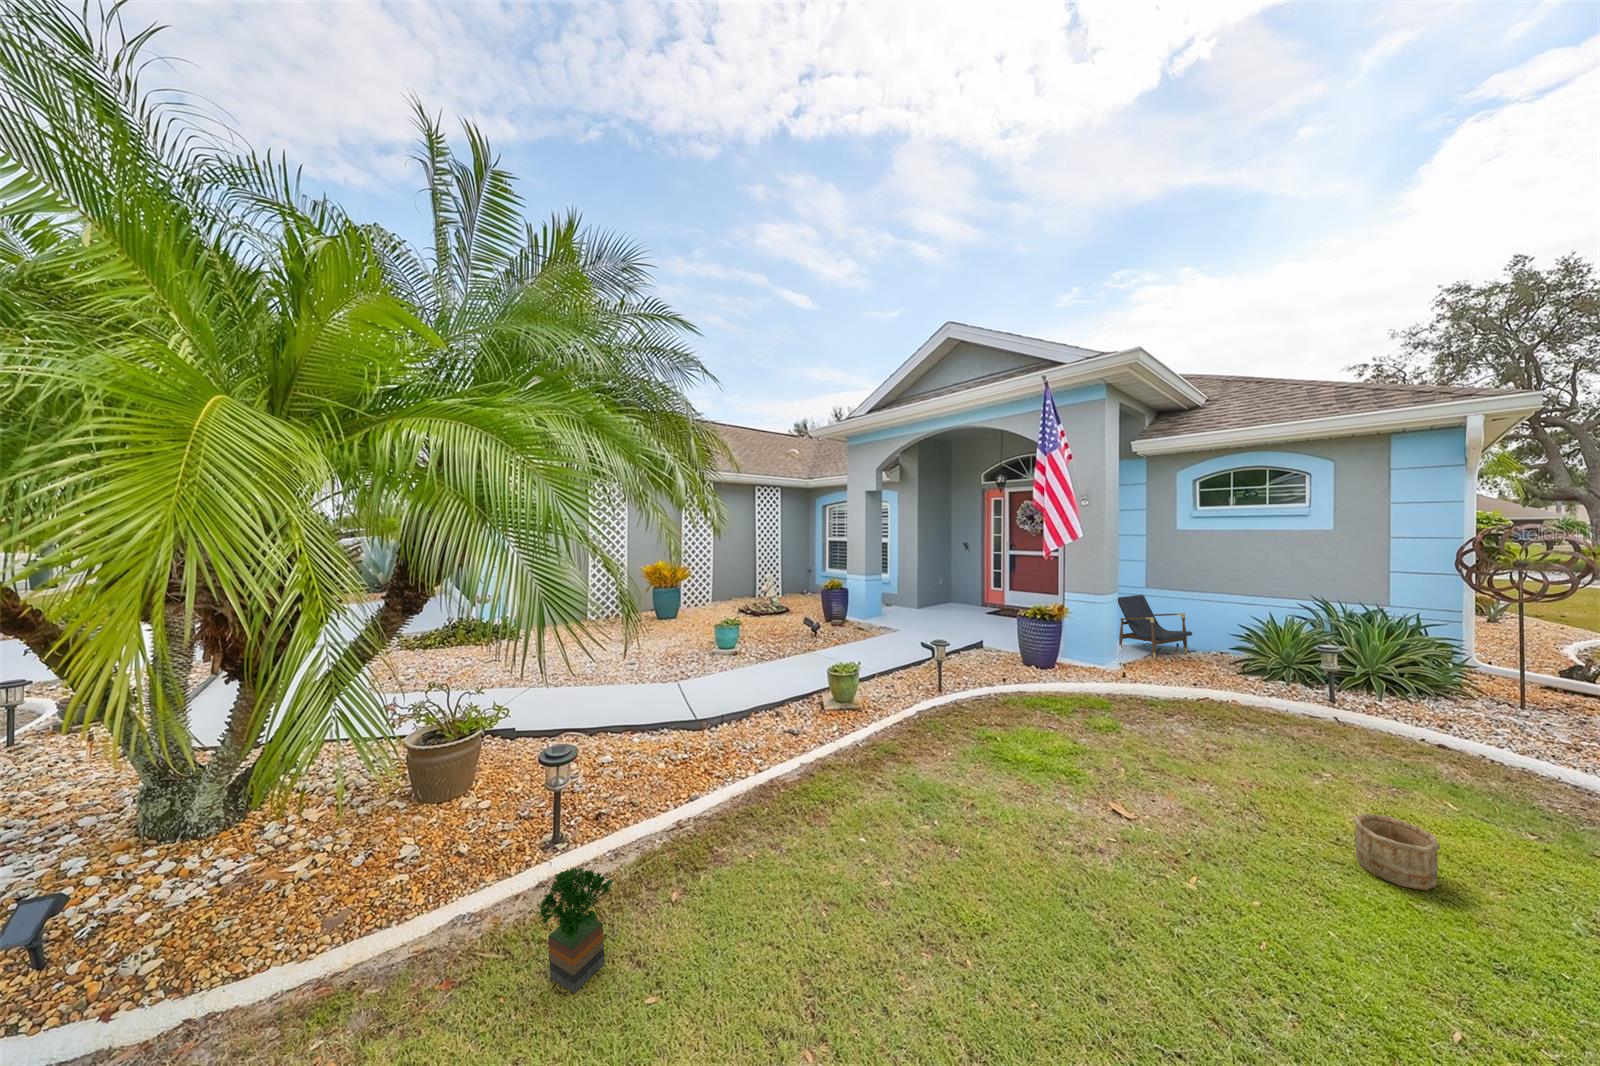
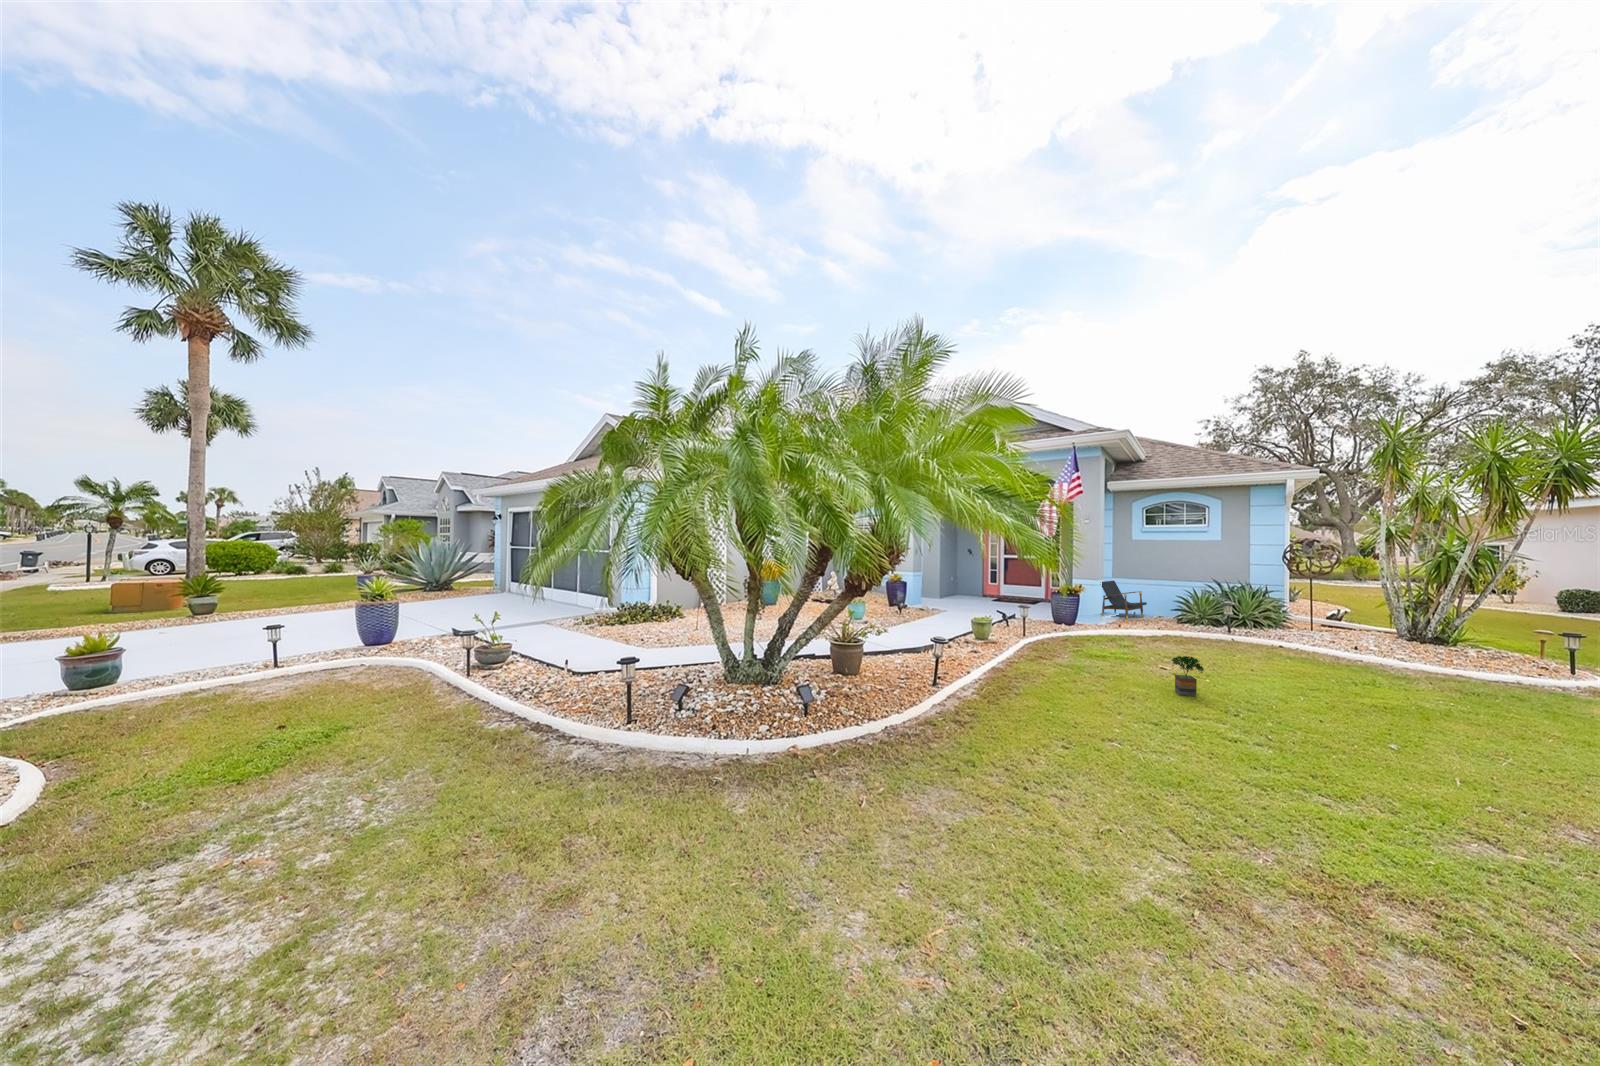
wooden bucket: present [1353,814,1440,891] -> none [1260,656,1292,680]
potted tree: present [540,867,614,993] -> present [1172,656,1204,696]

